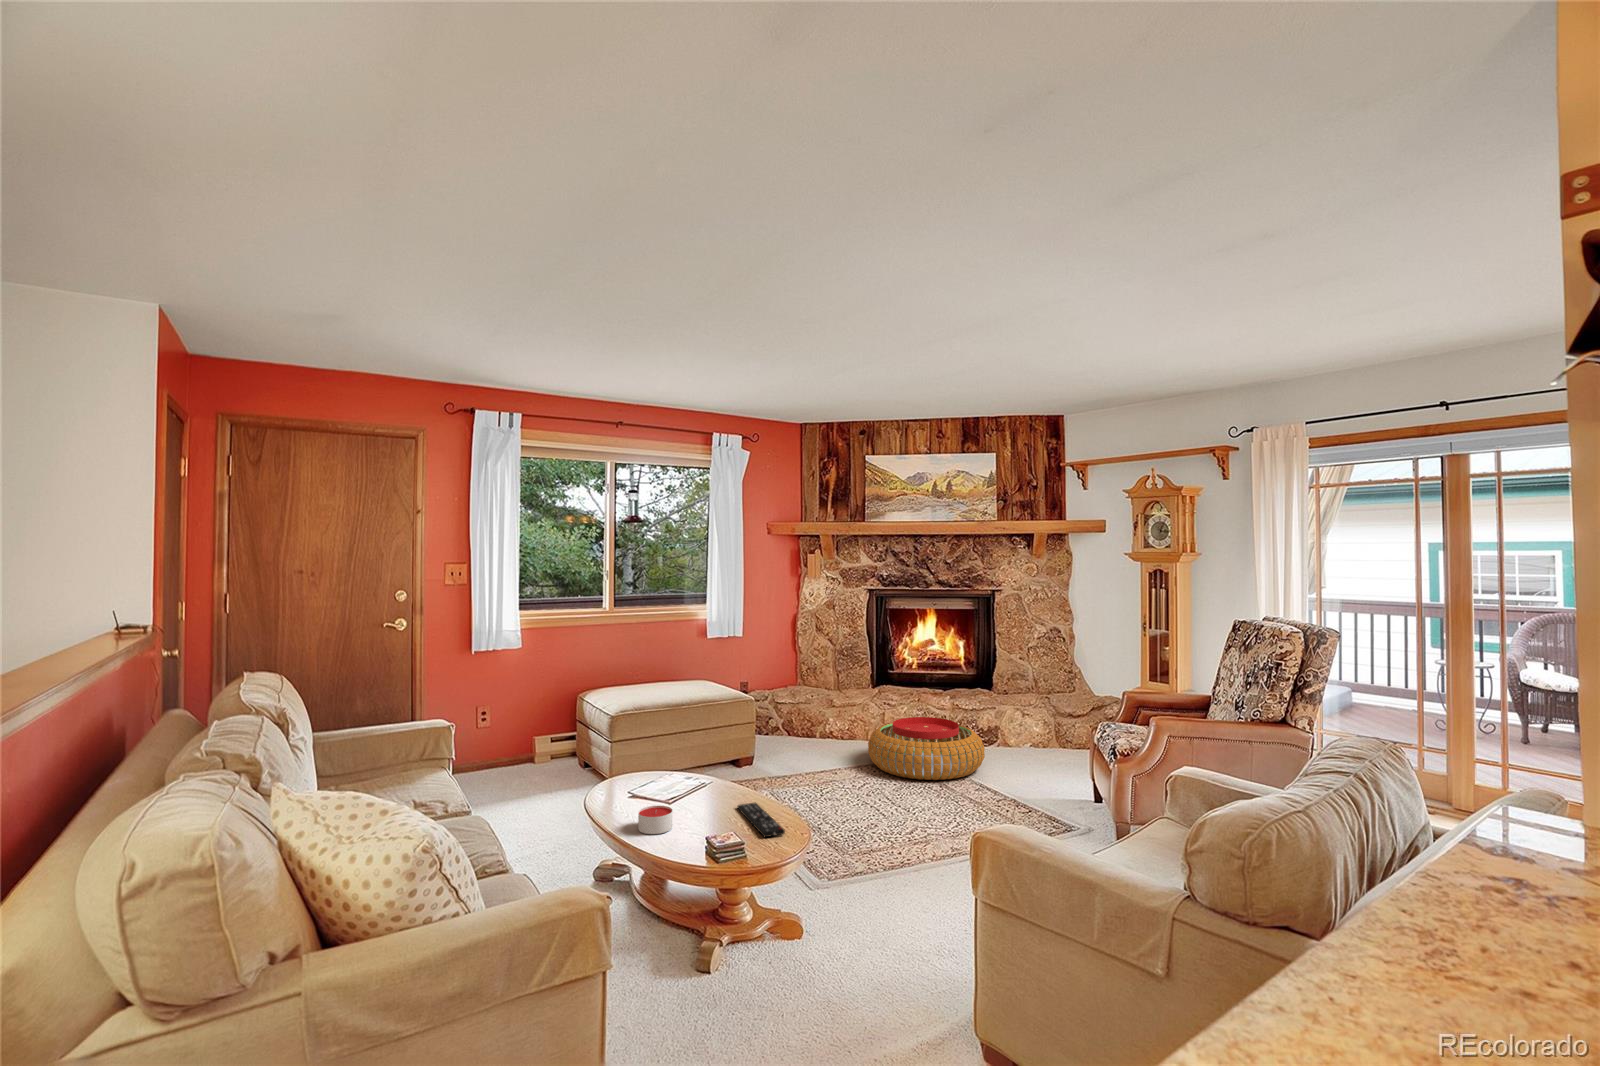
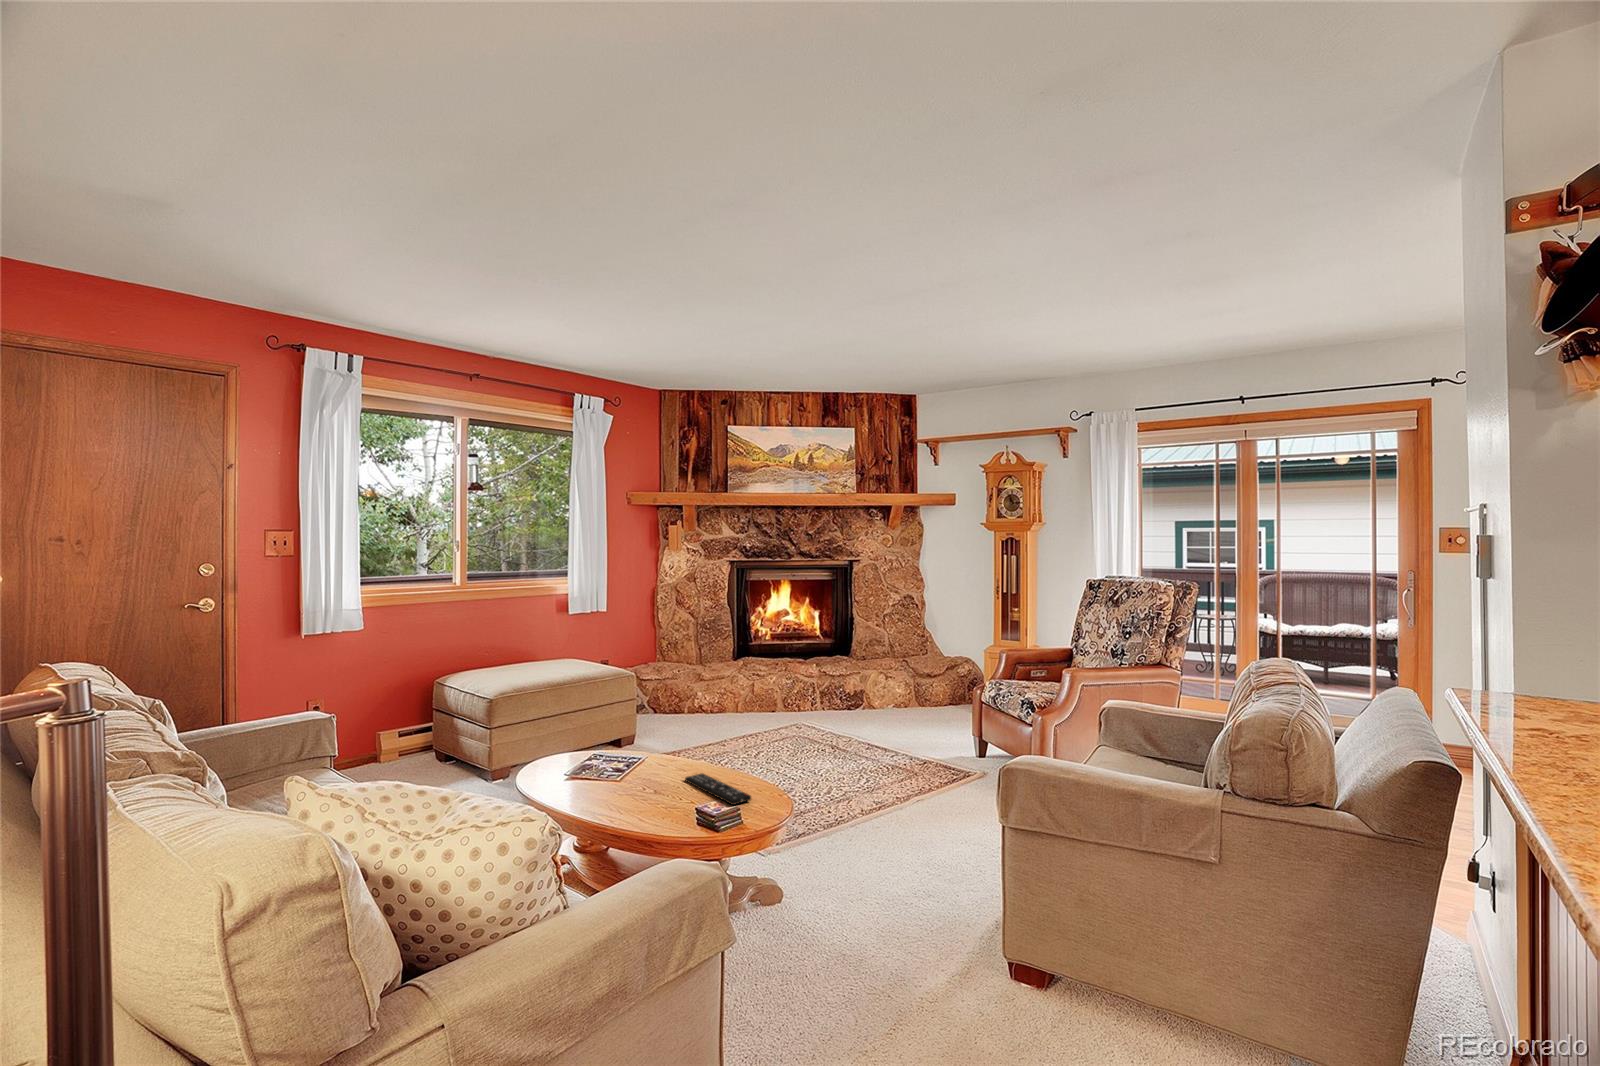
pouf: present [868,717,985,780] -> none [752,684,864,744]
candle: present [638,806,672,834] -> none [594,784,631,814]

